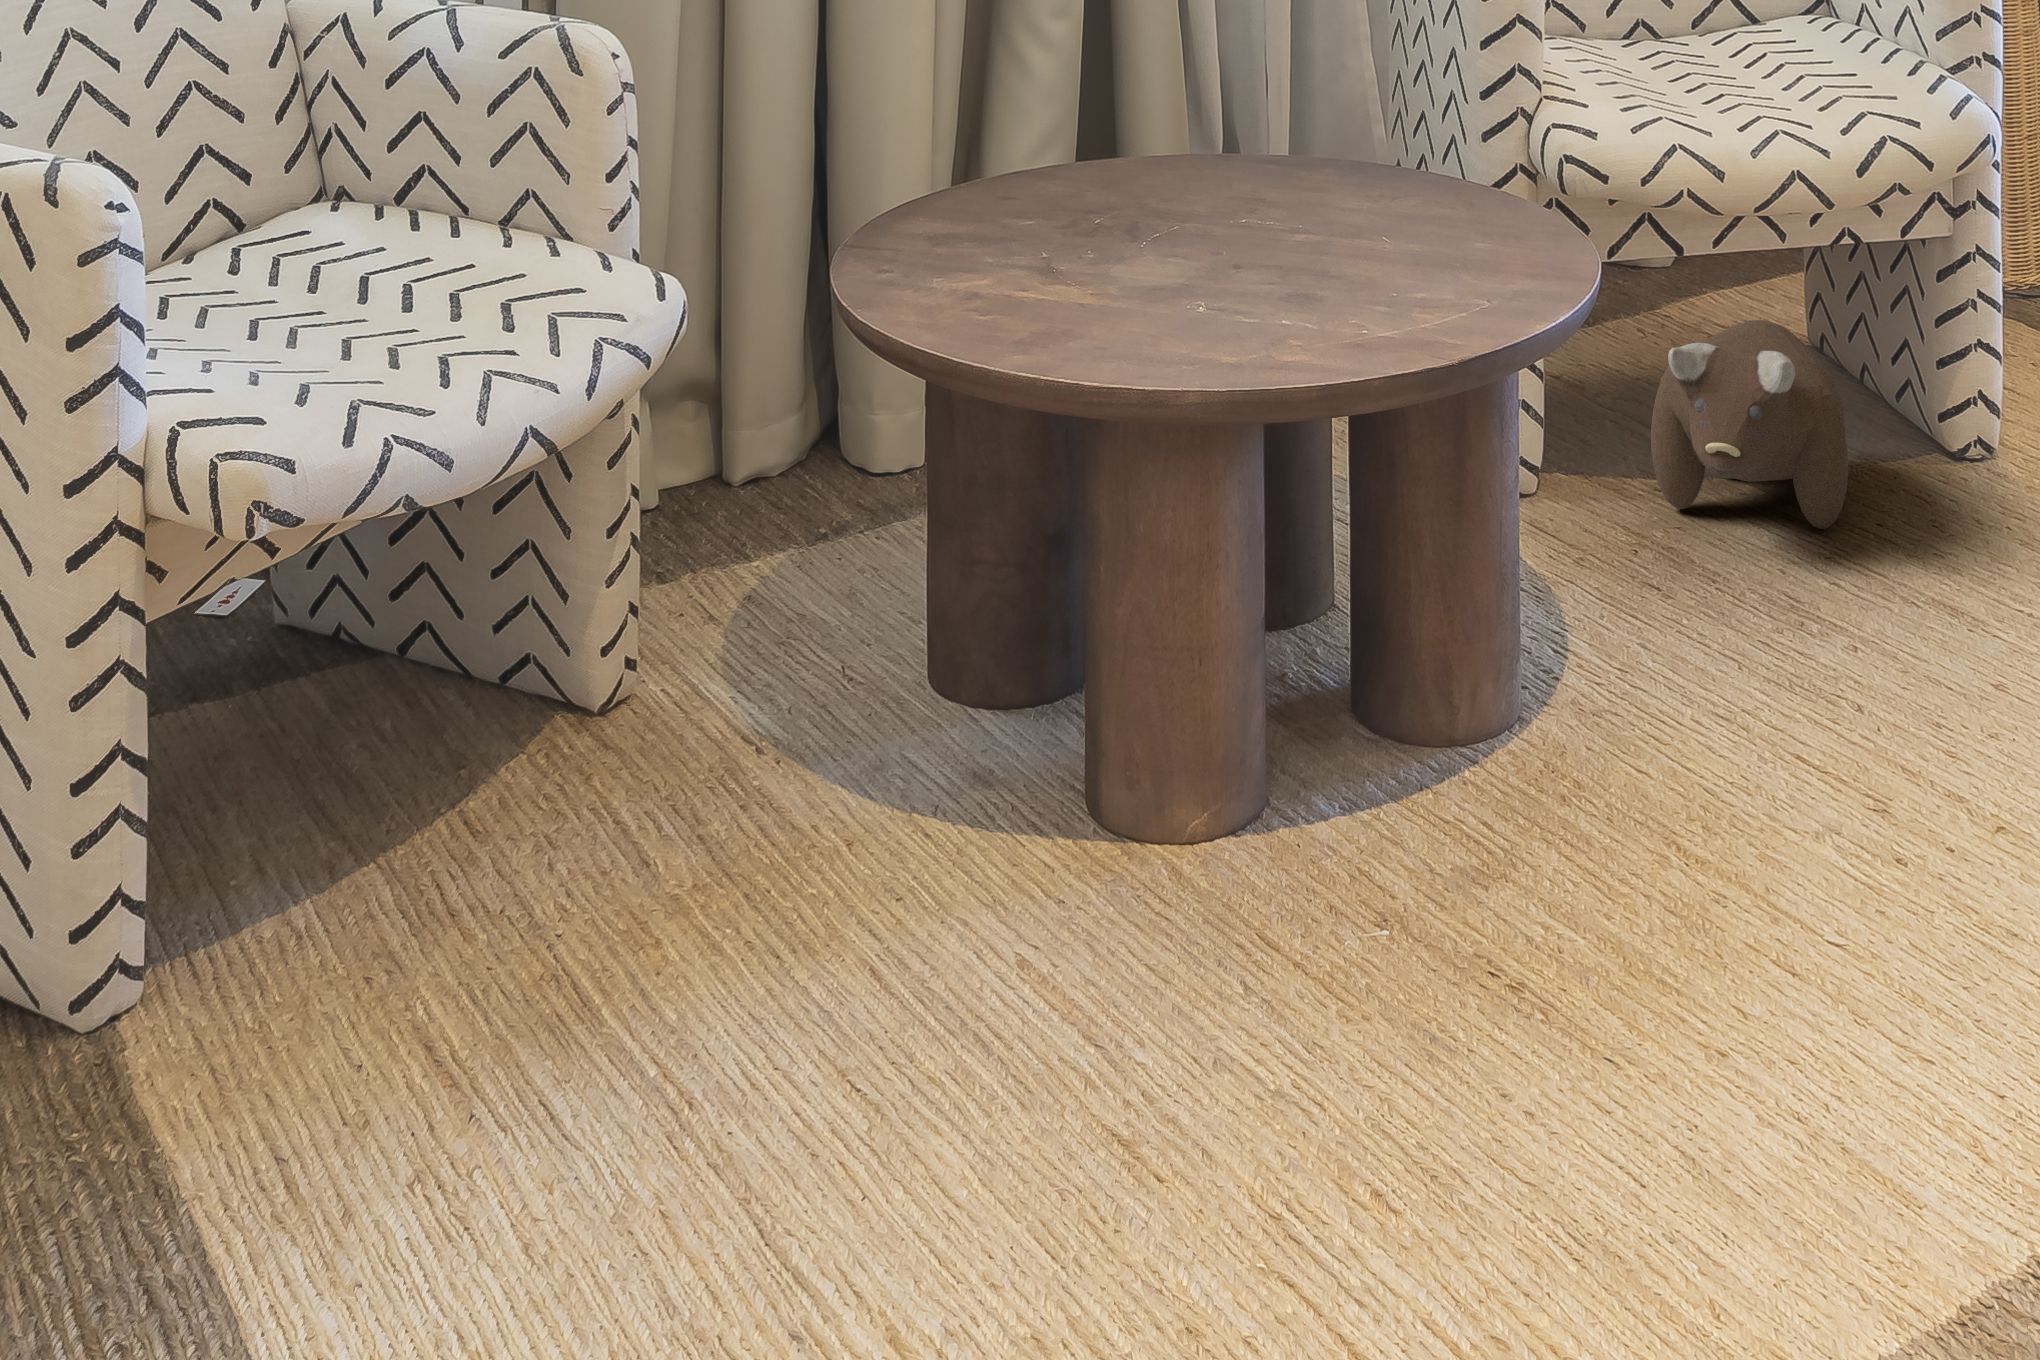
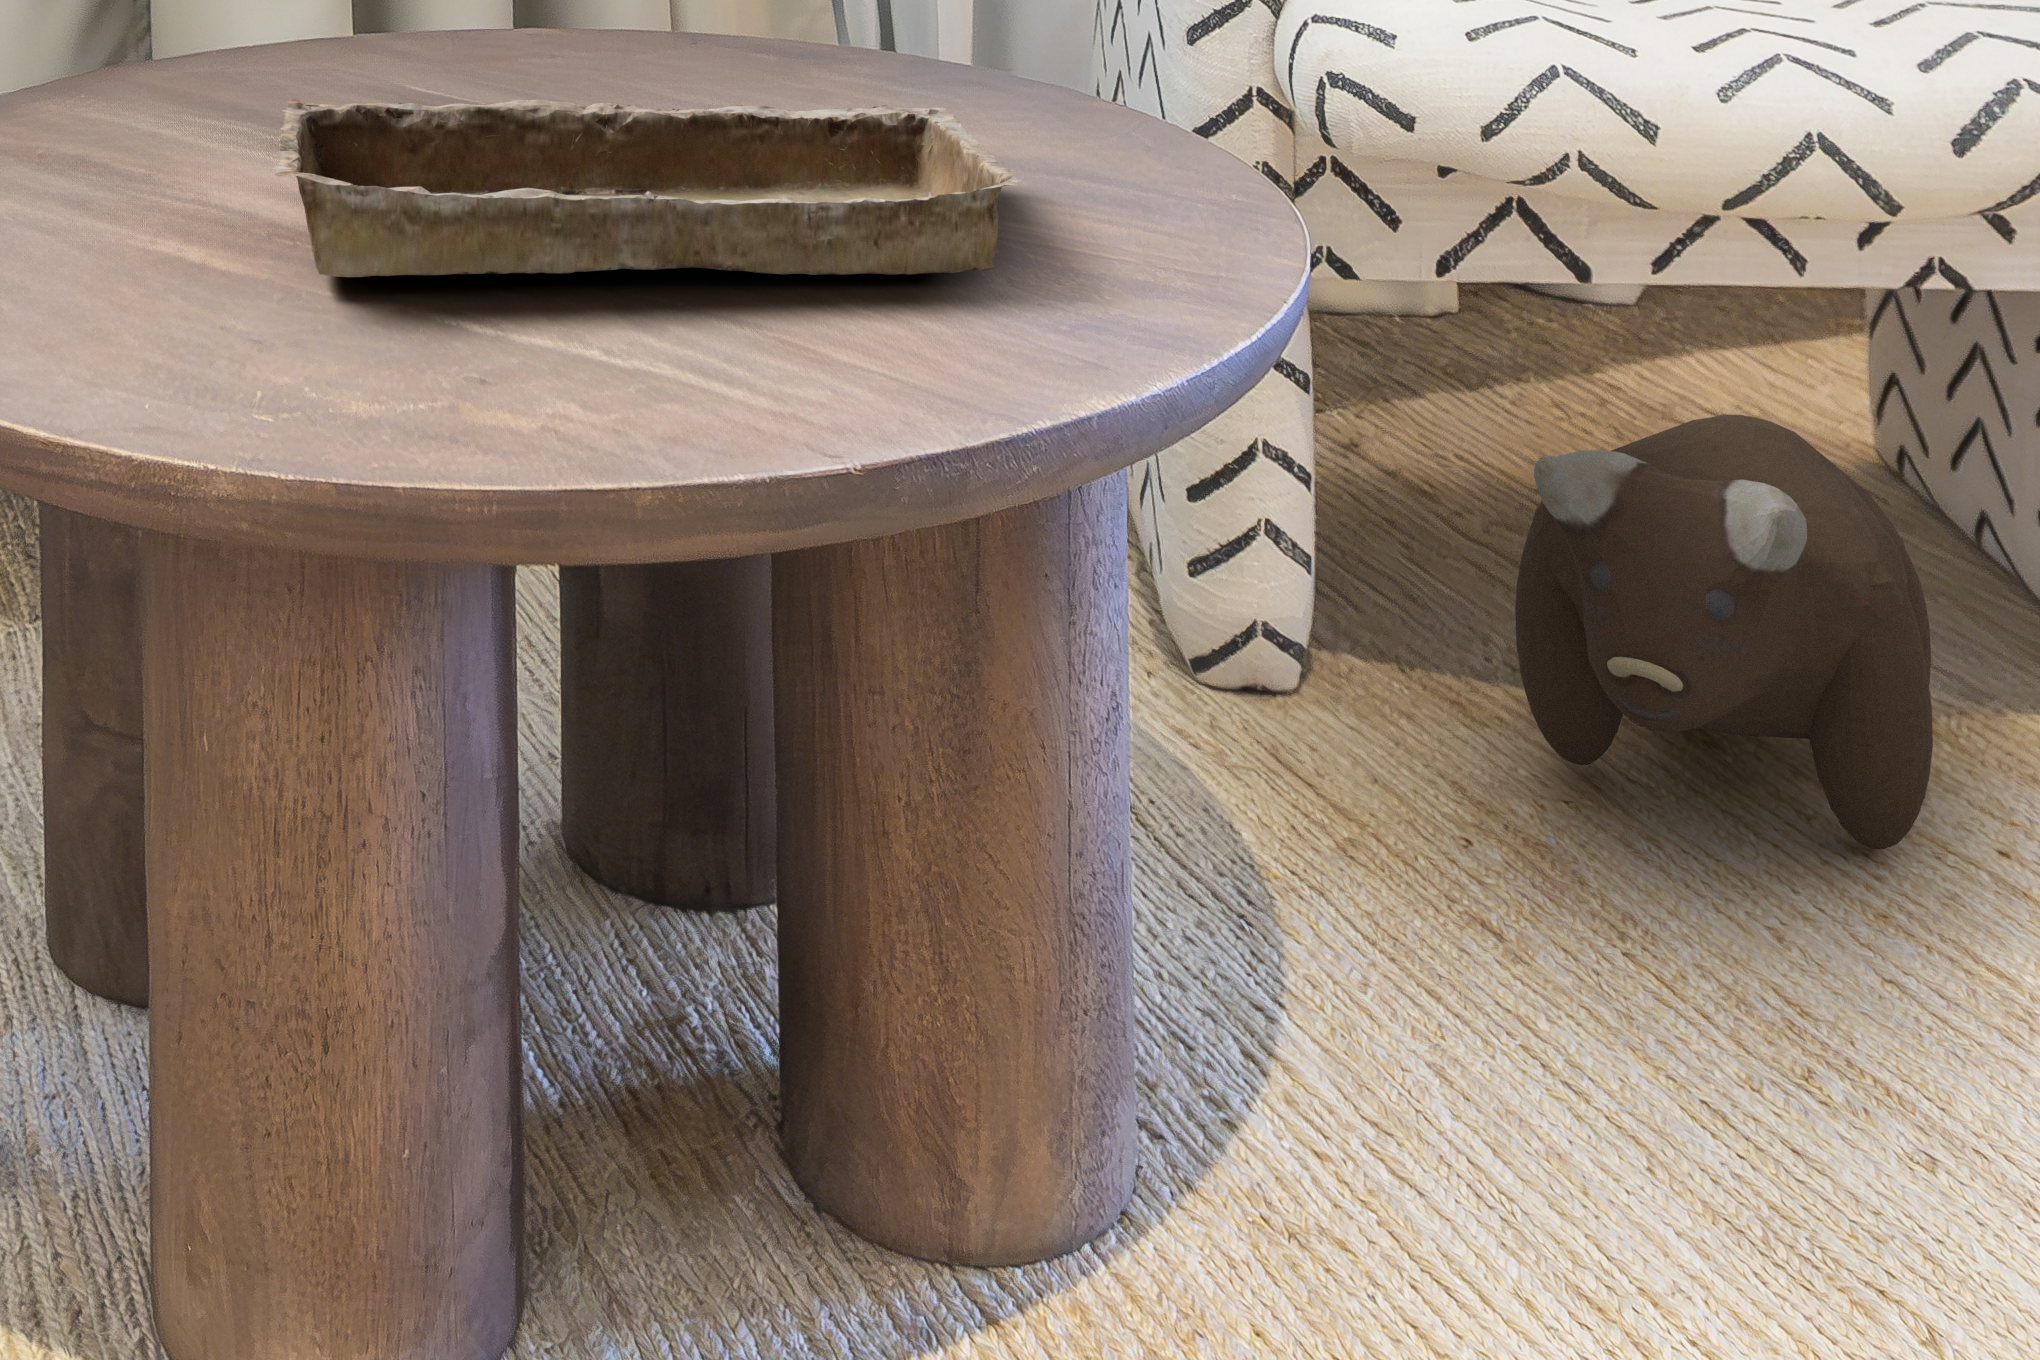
tray: none [1094,197,1481,305] -> present [271,99,1023,277]

